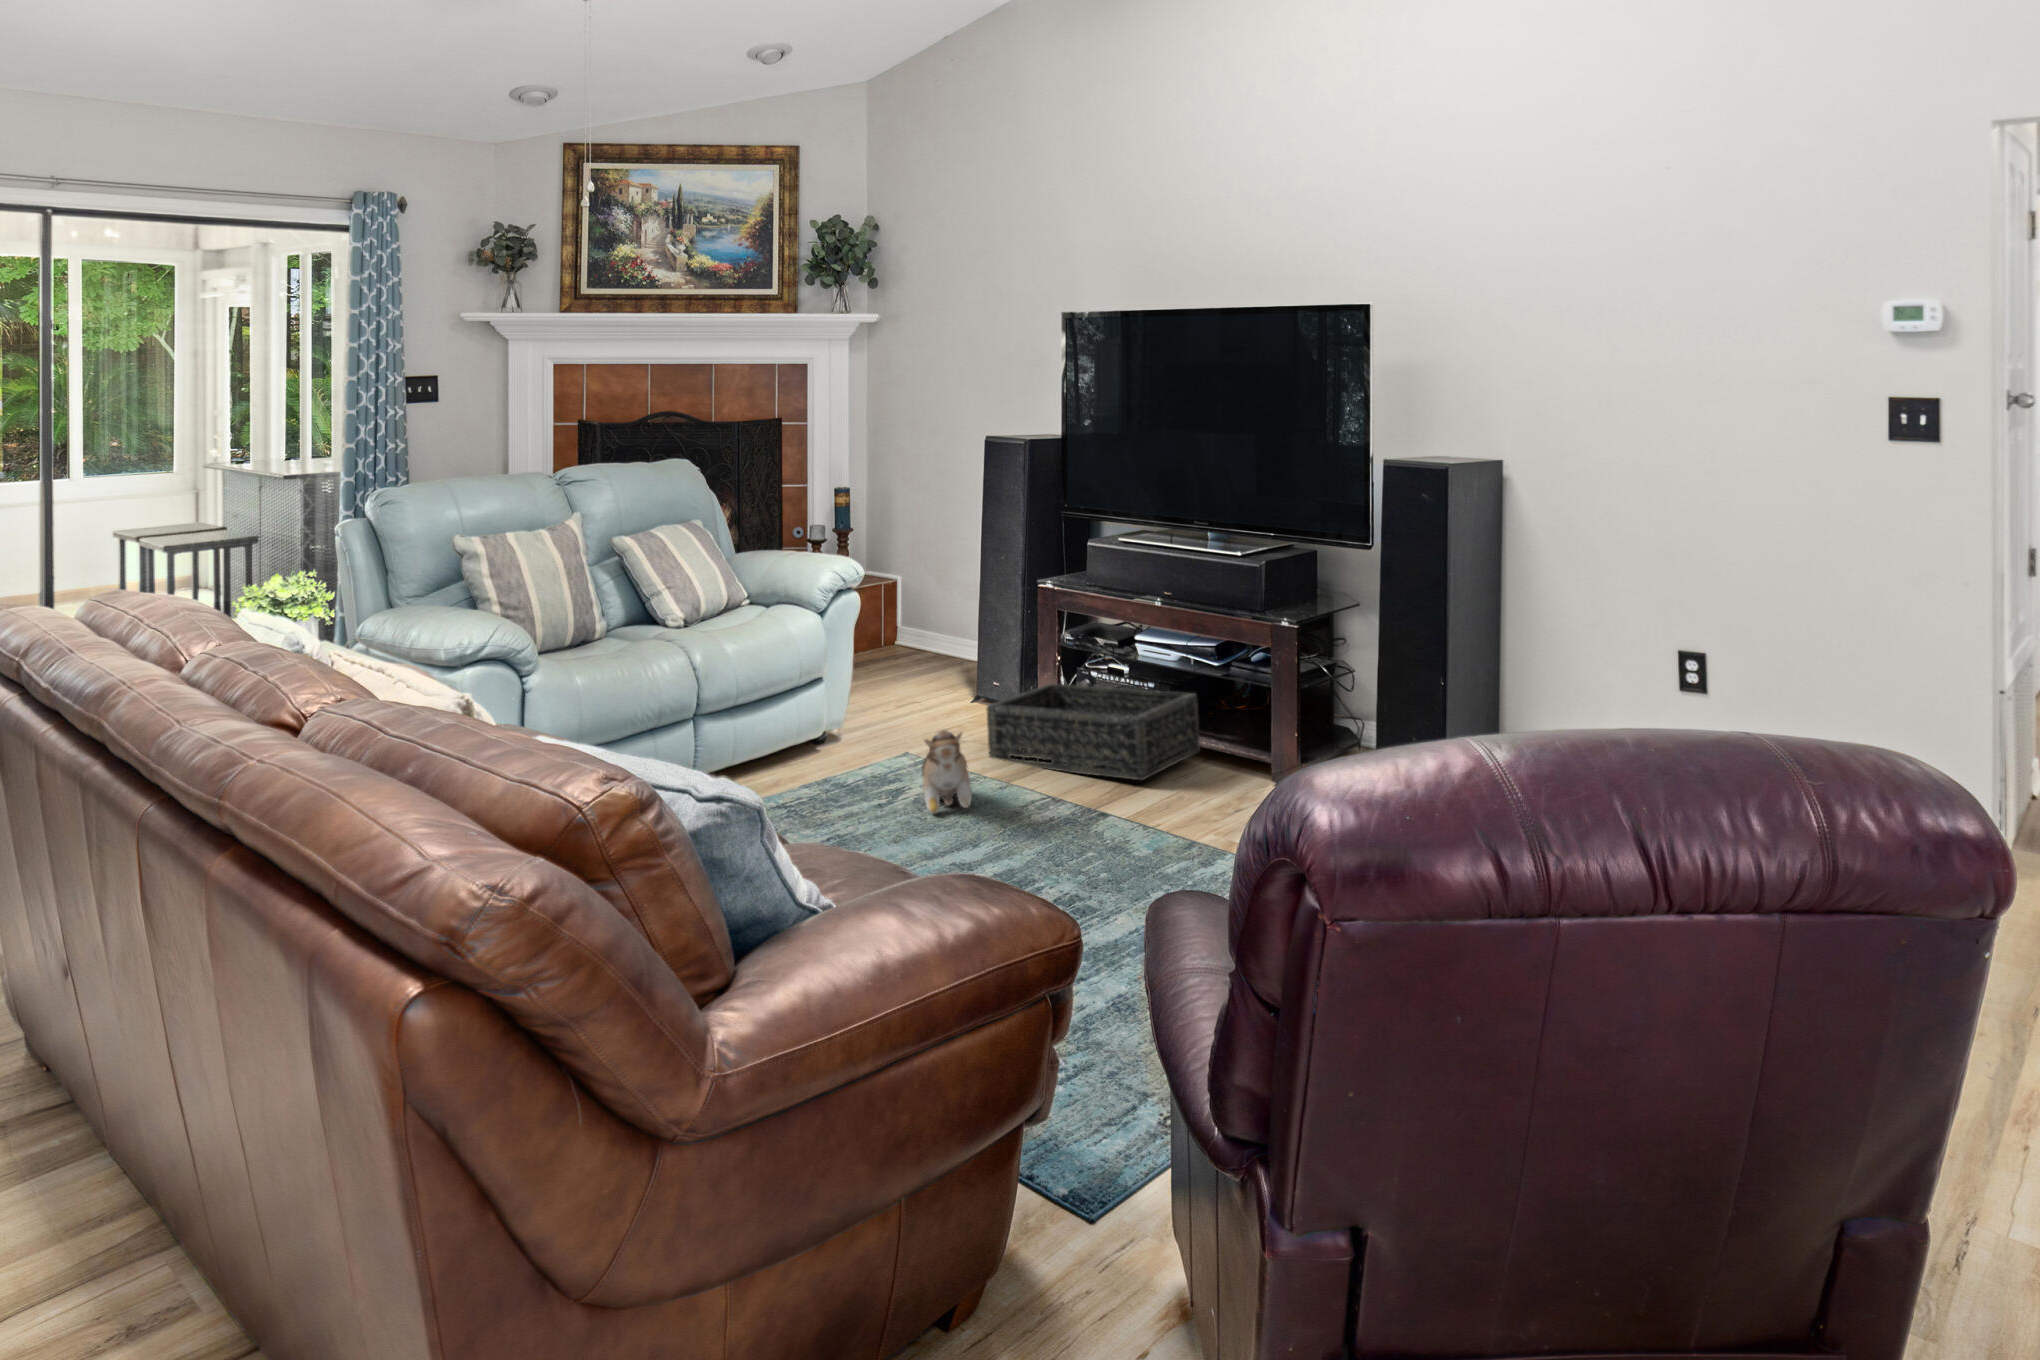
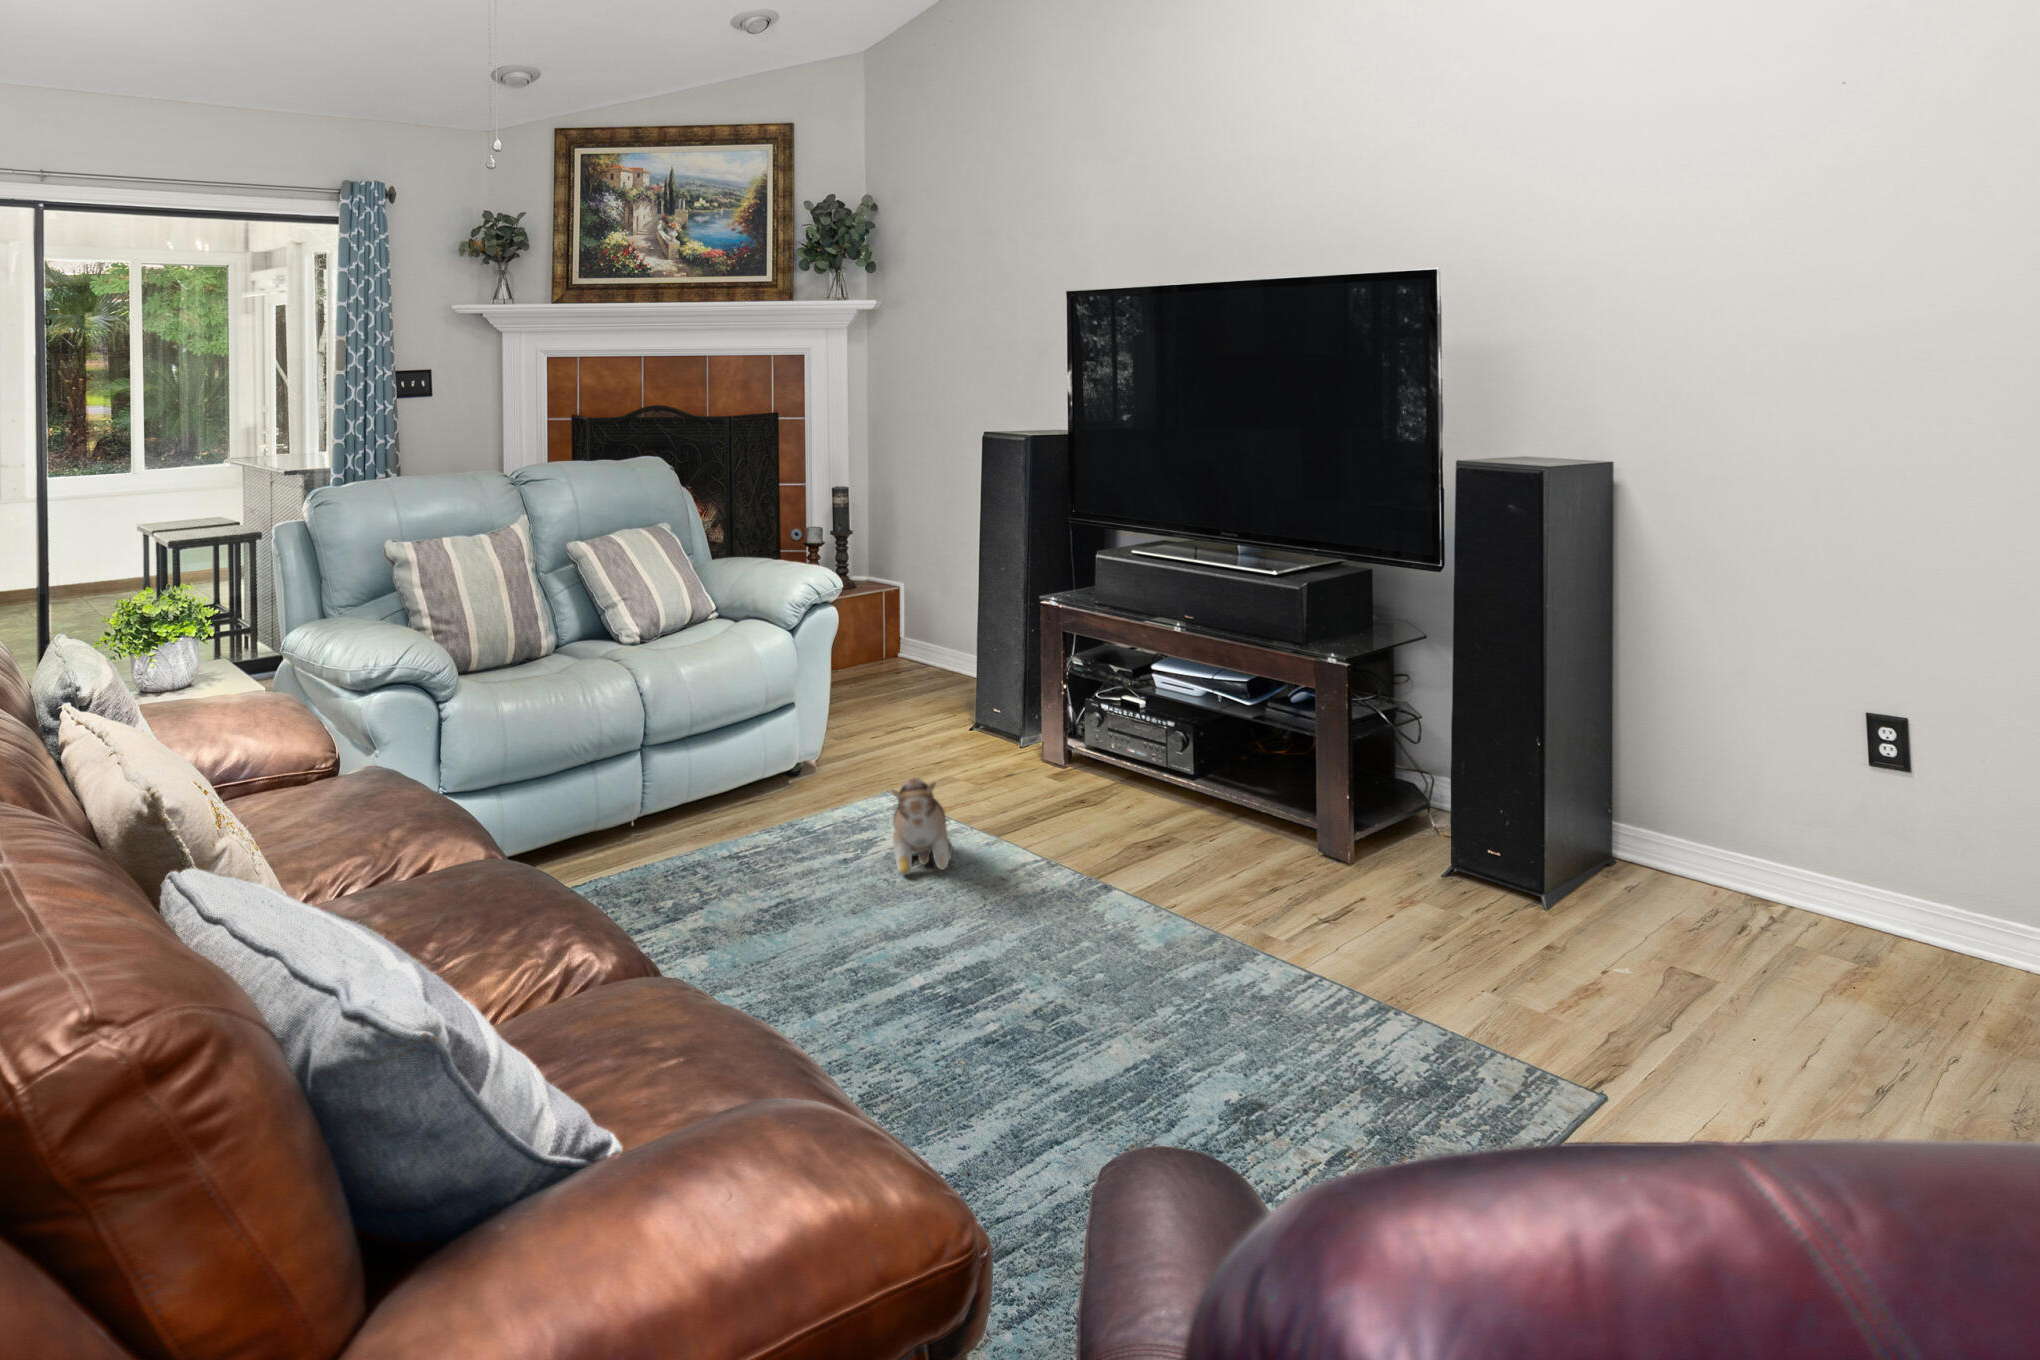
basket: present [987,684,1200,780] -> none [978,716,1228,841]

